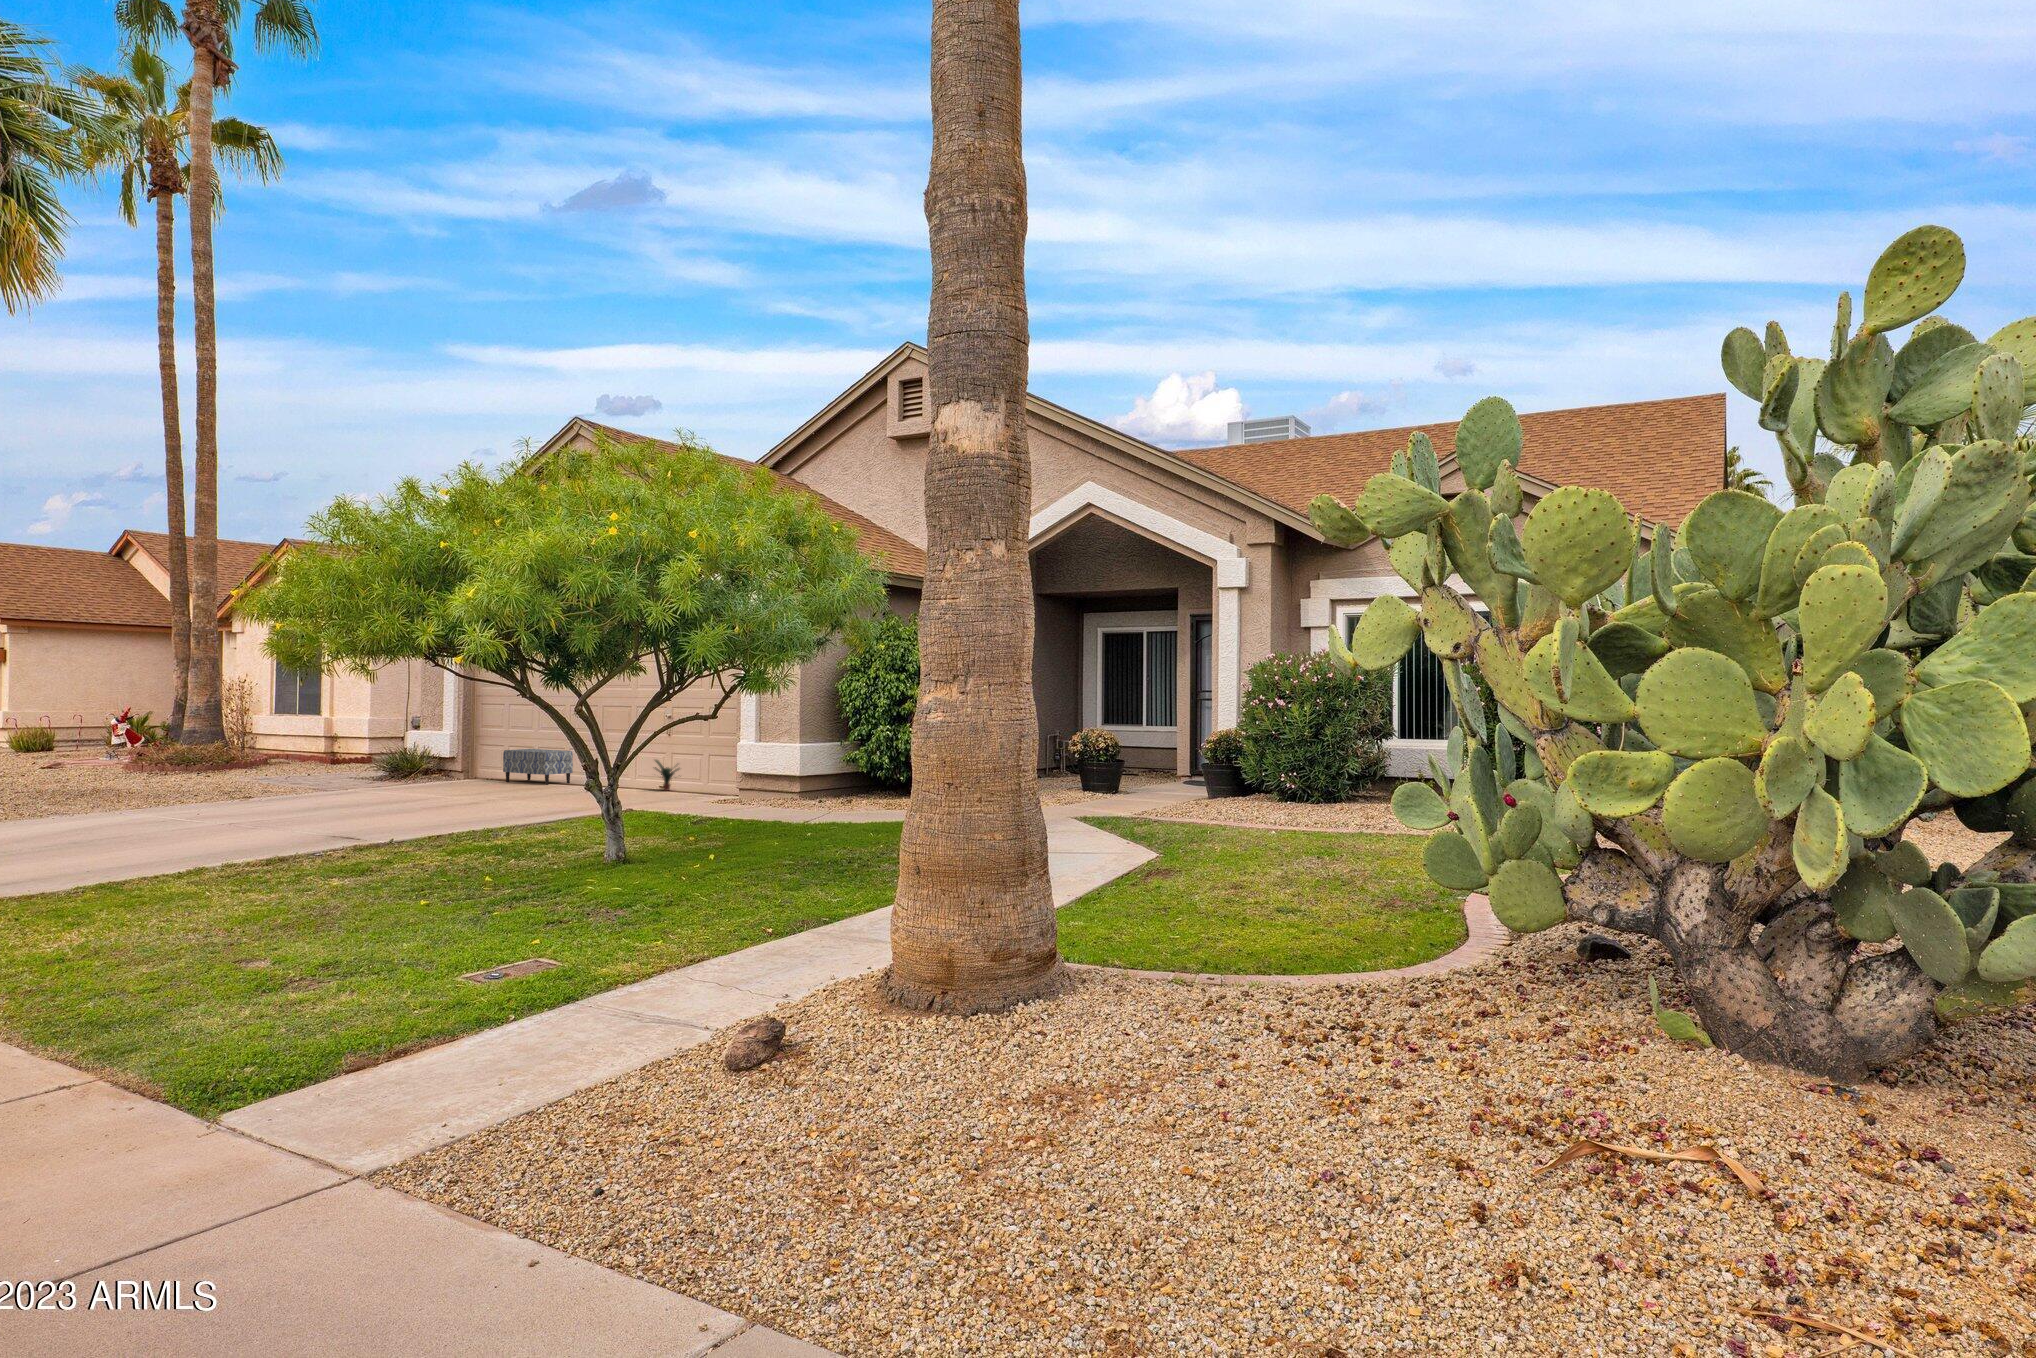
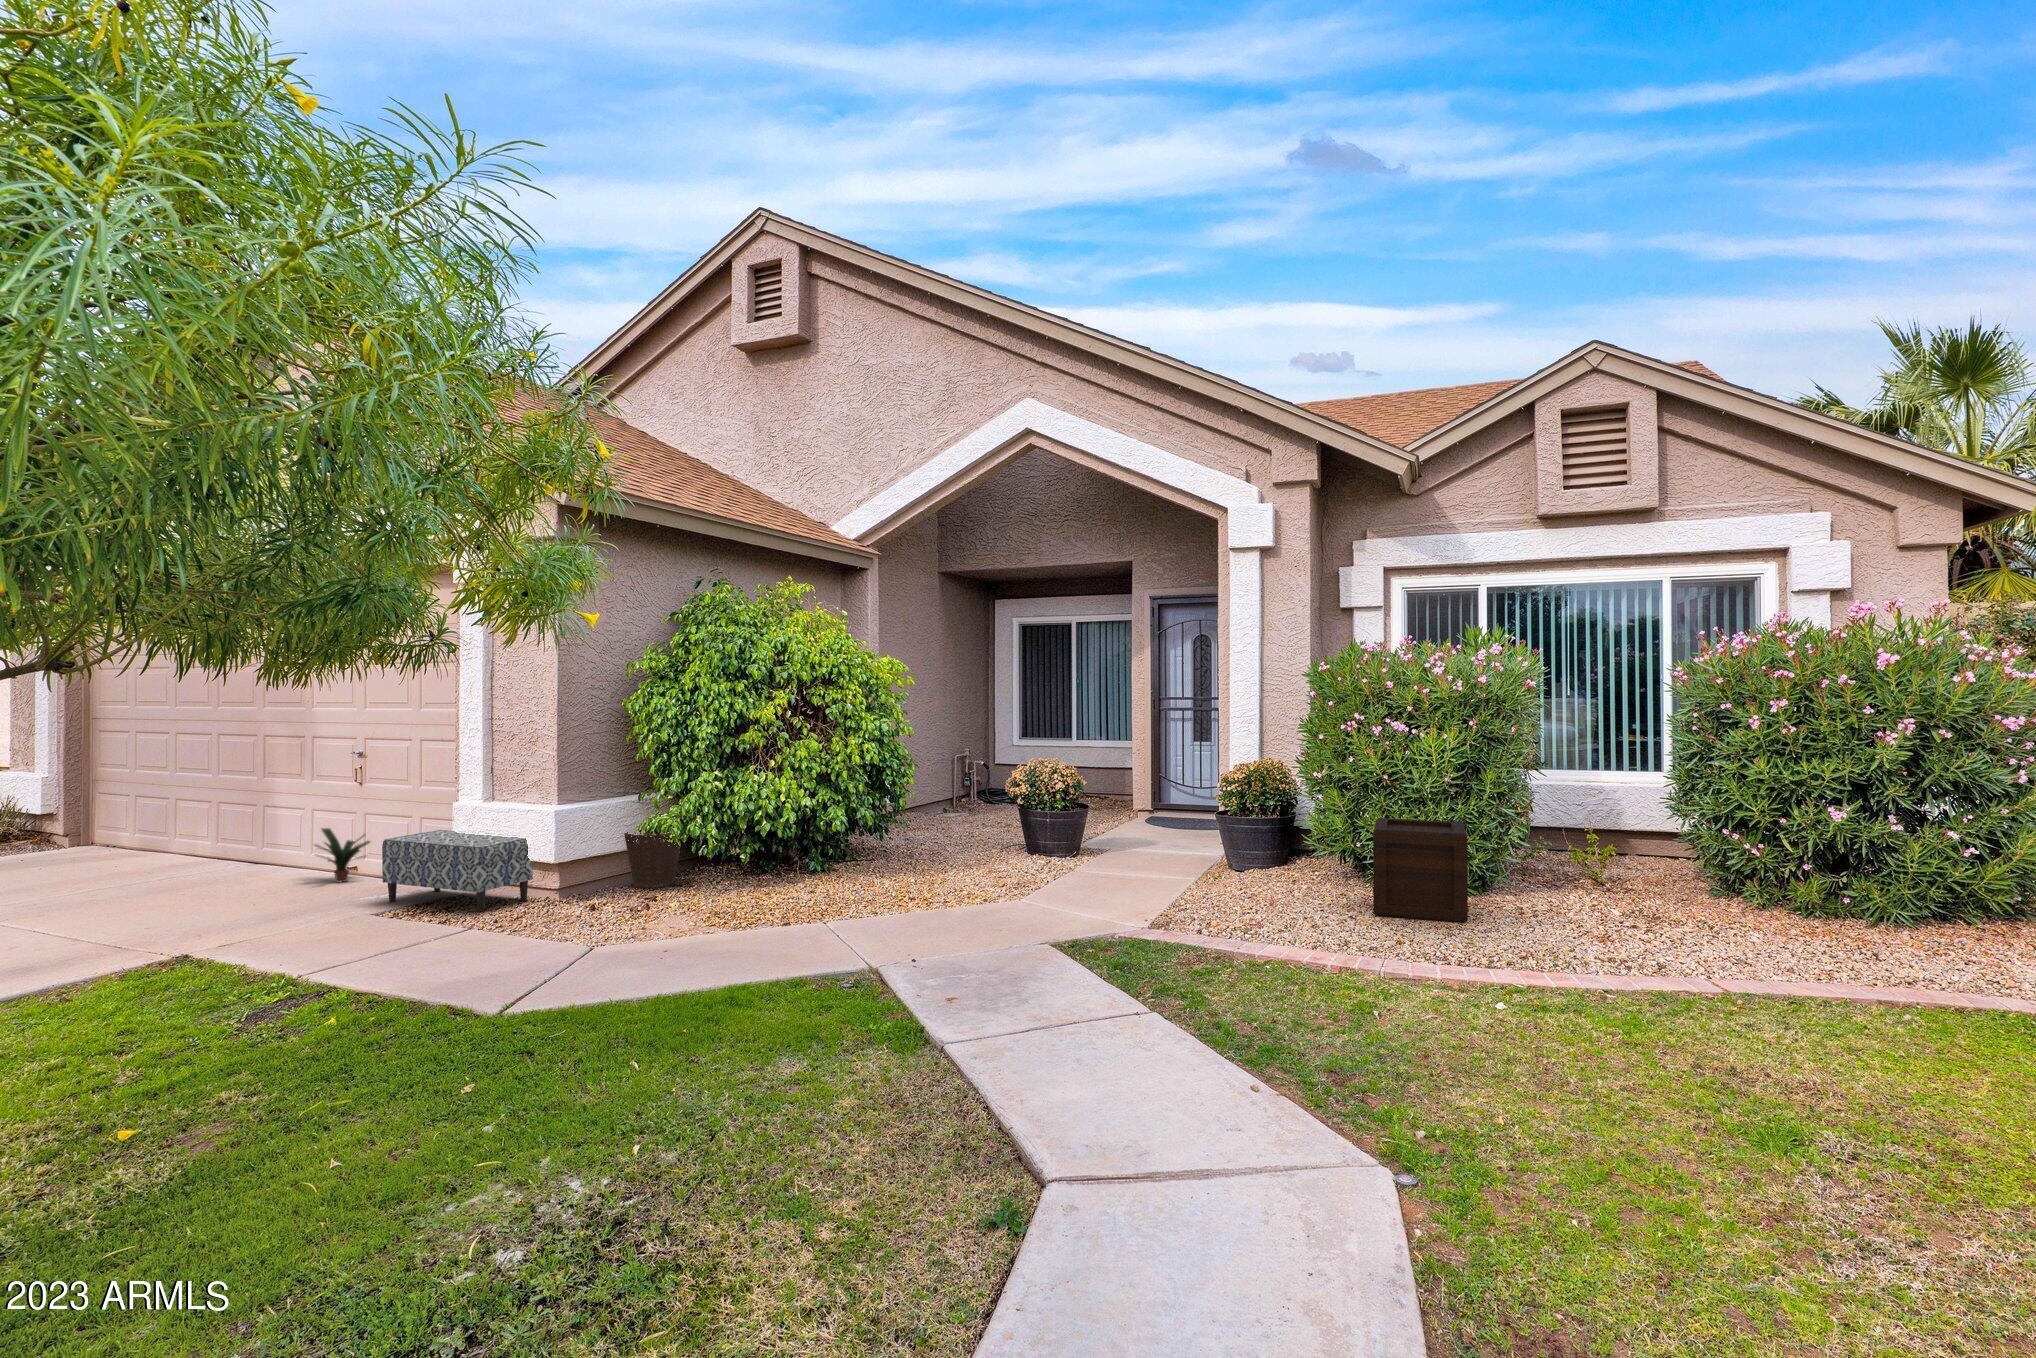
bench: present [503,749,573,785] -> present [382,830,533,912]
wooden crate: none [1264,758,1327,813] -> present [1373,818,1468,923]
basket: none [833,762,866,796] -> present [624,831,680,888]

